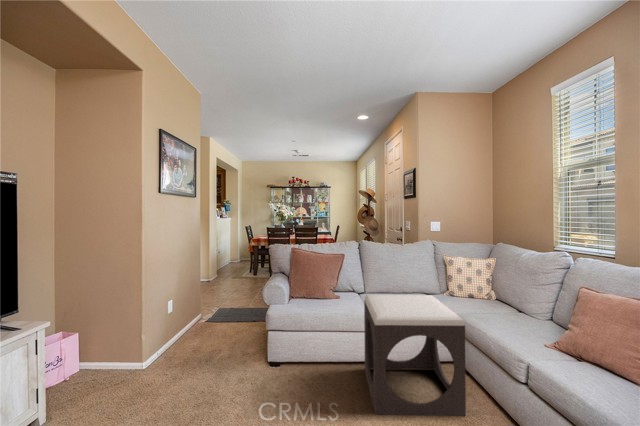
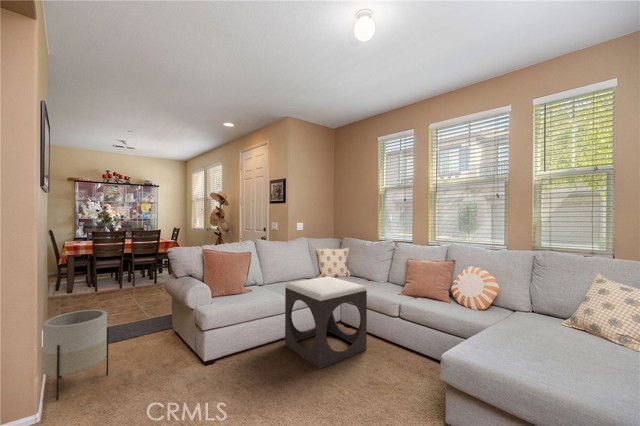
planter: none [172,290,214,355] -> present [42,310,109,400]

